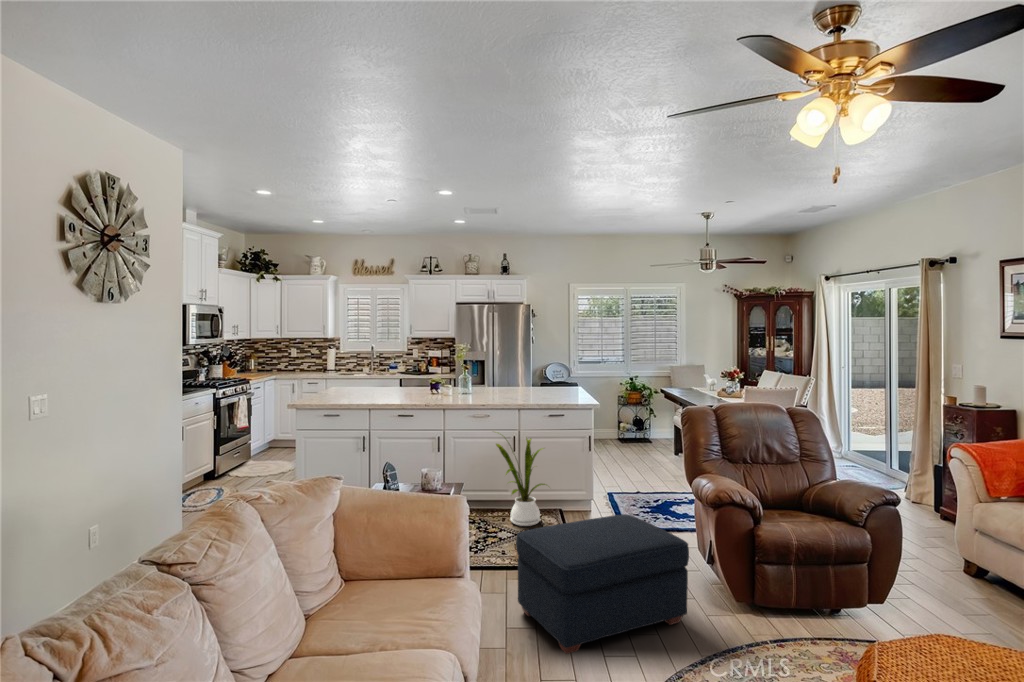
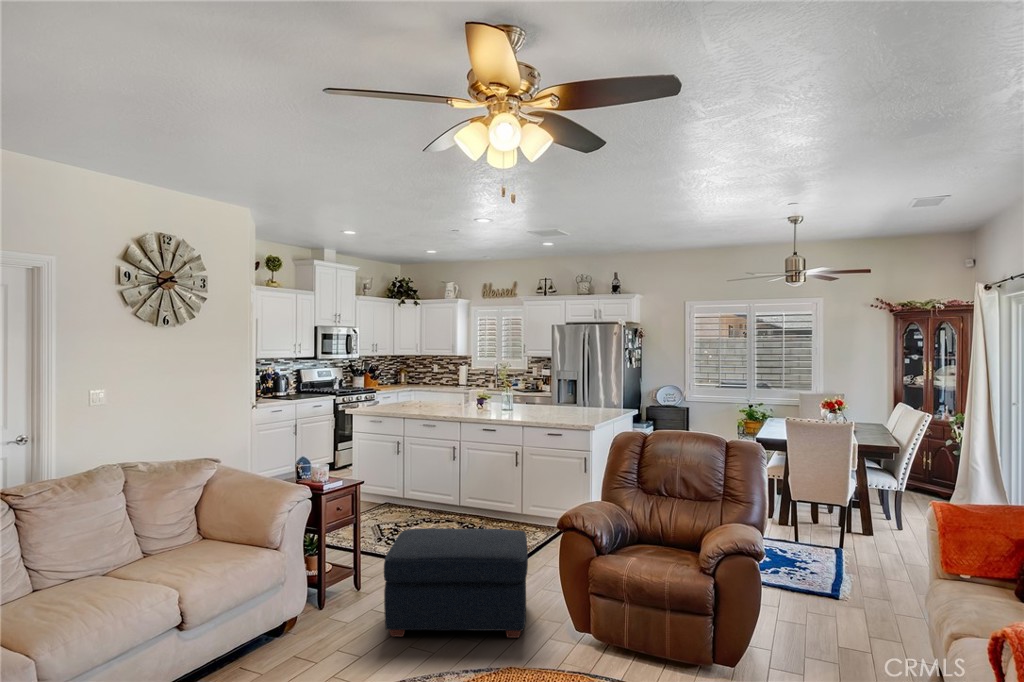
house plant: present [496,437,546,526] -> none [485,445,542,539]

